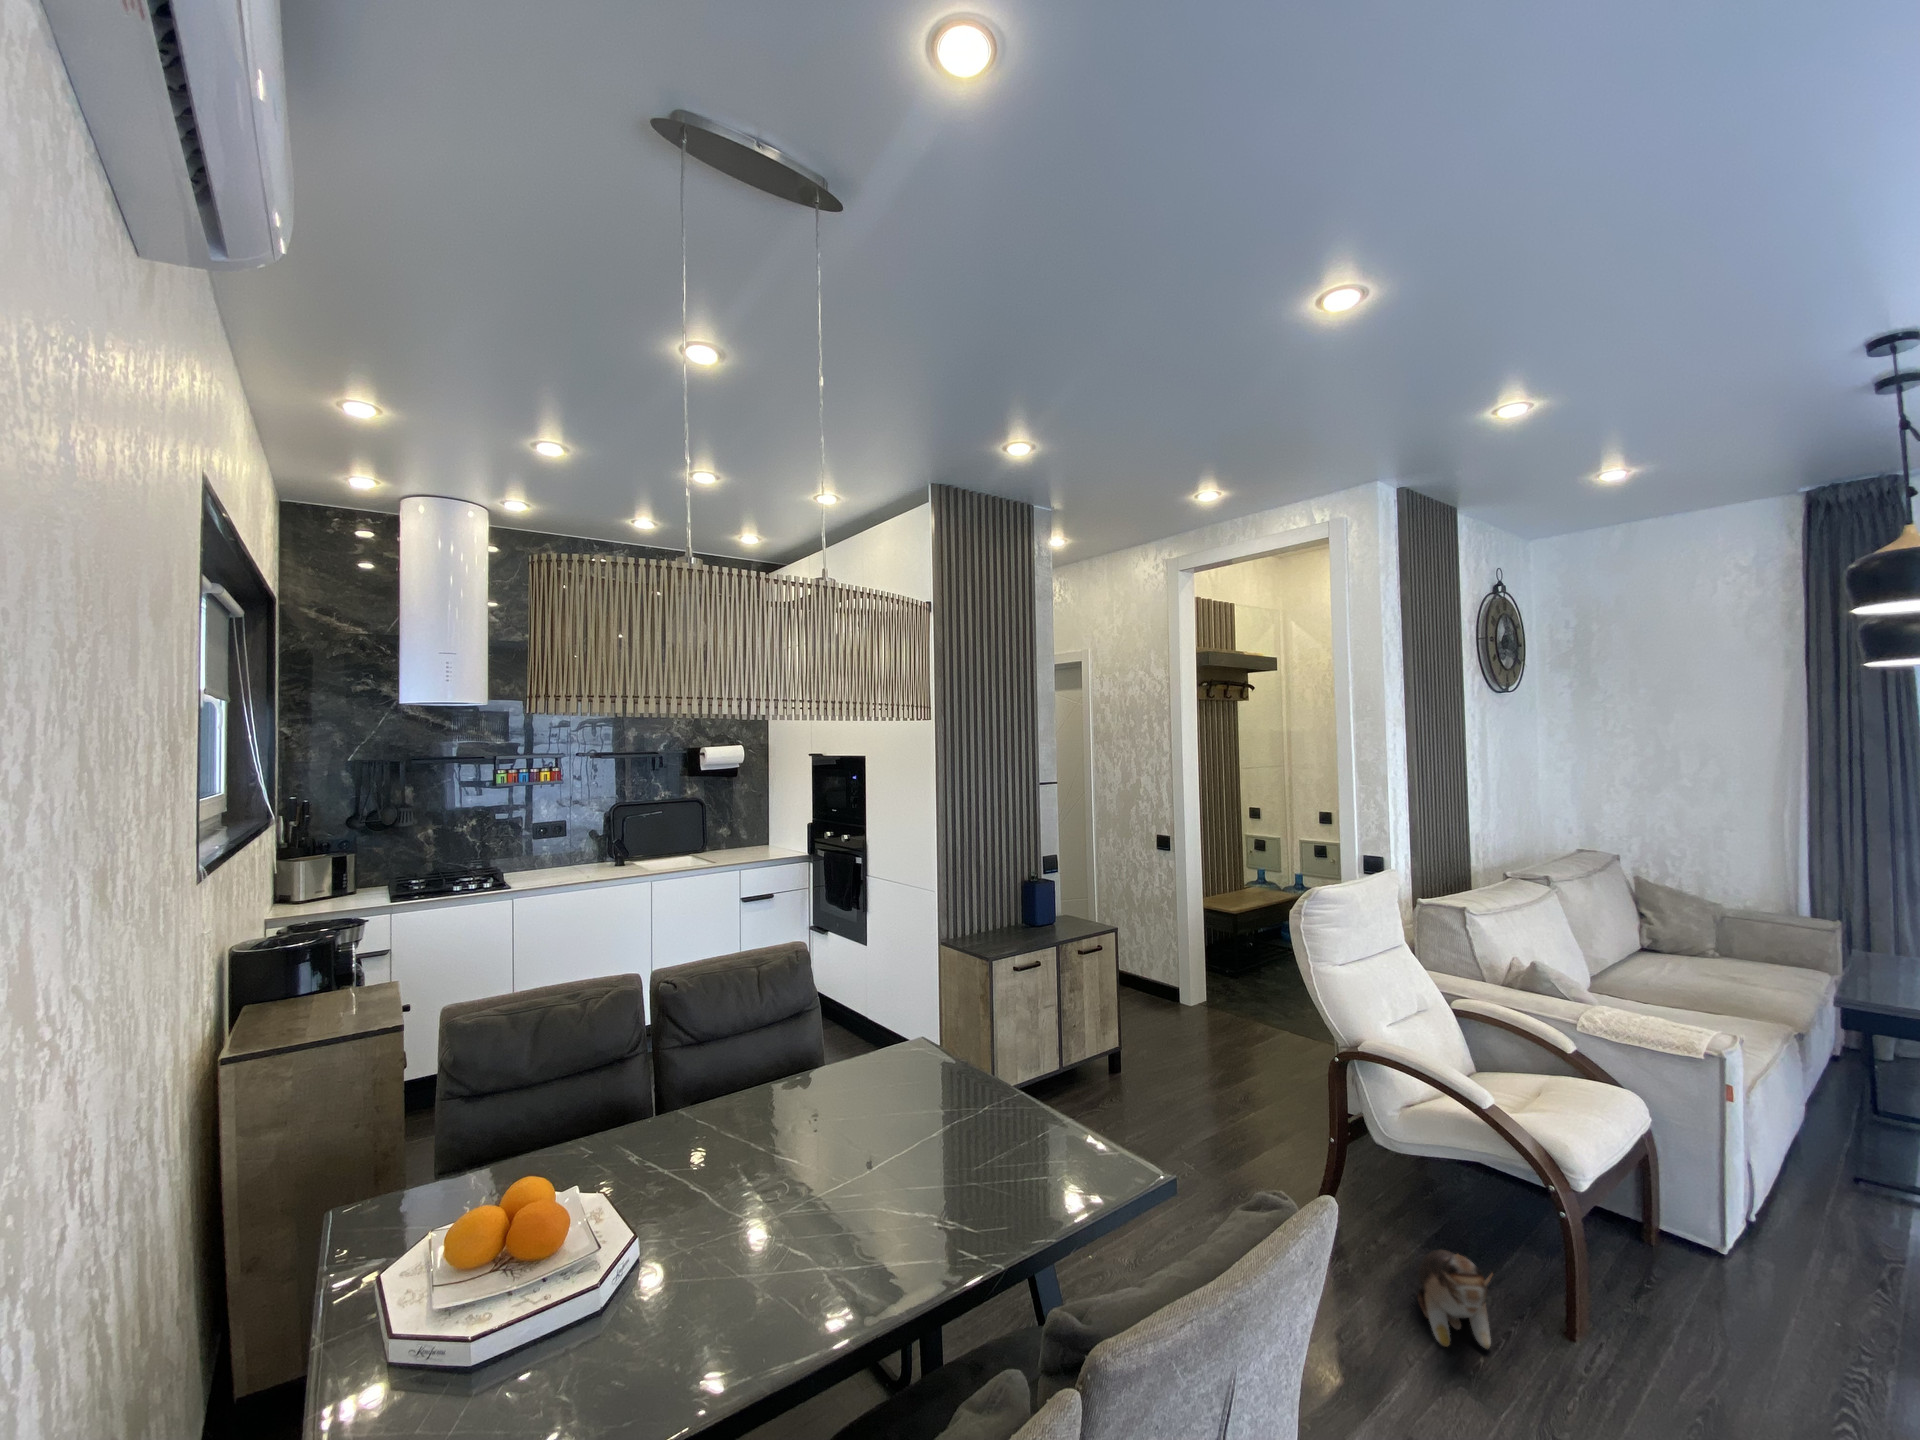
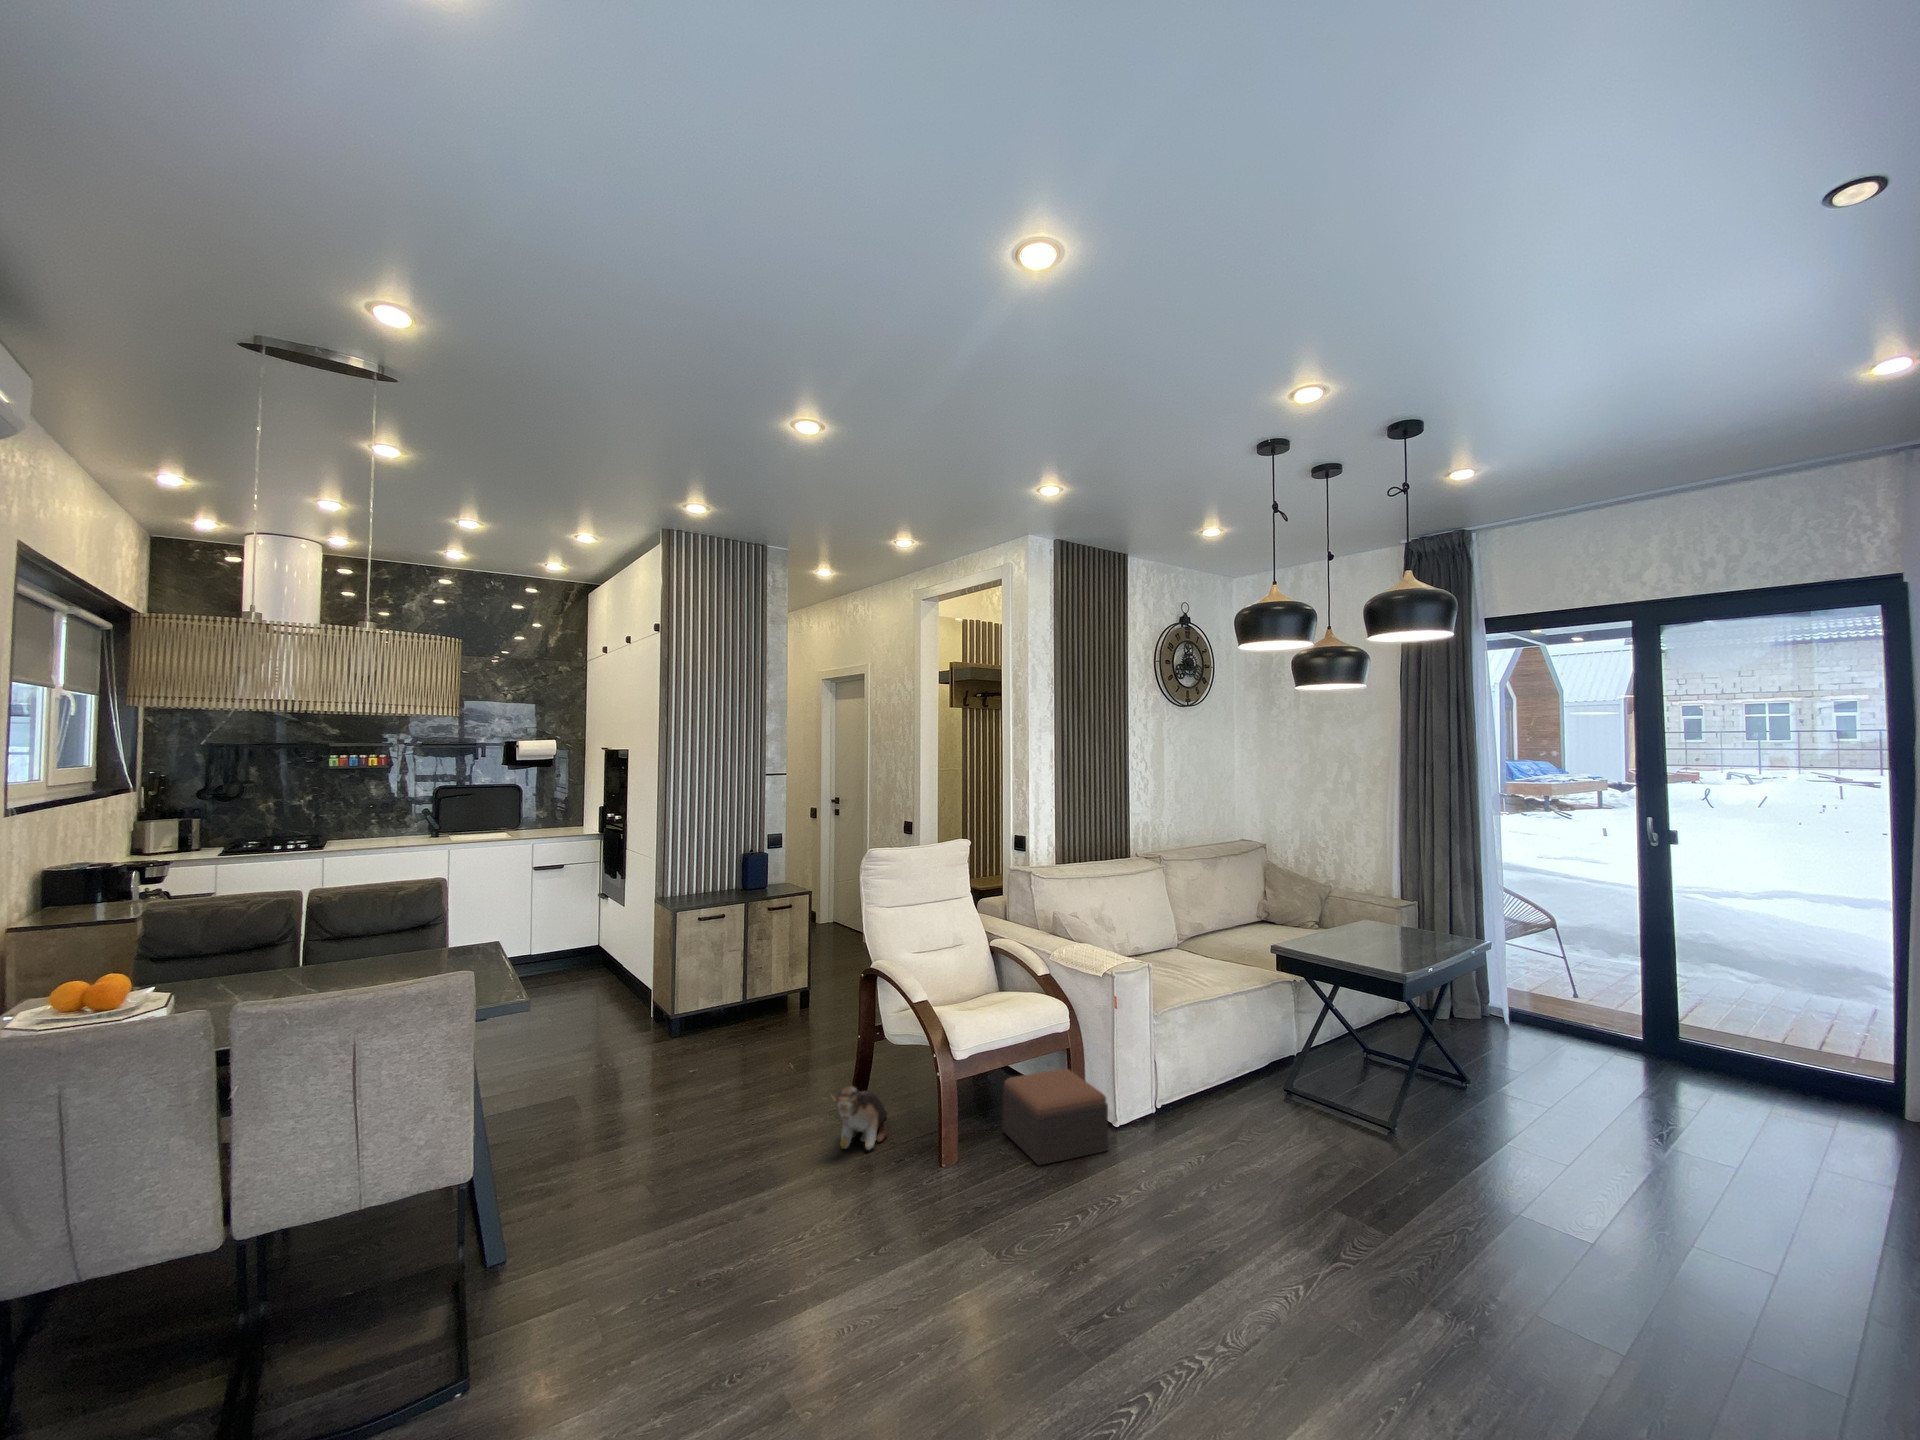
footstool: none [1631,1201,1837,1378] -> present [1003,1068,1108,1166]

